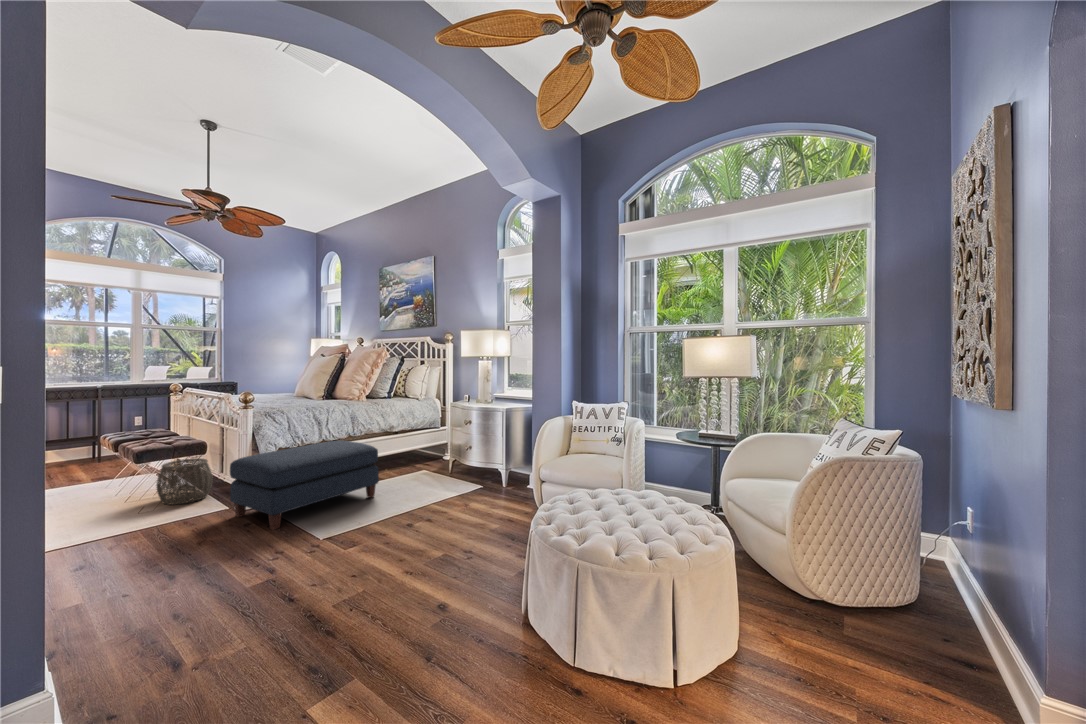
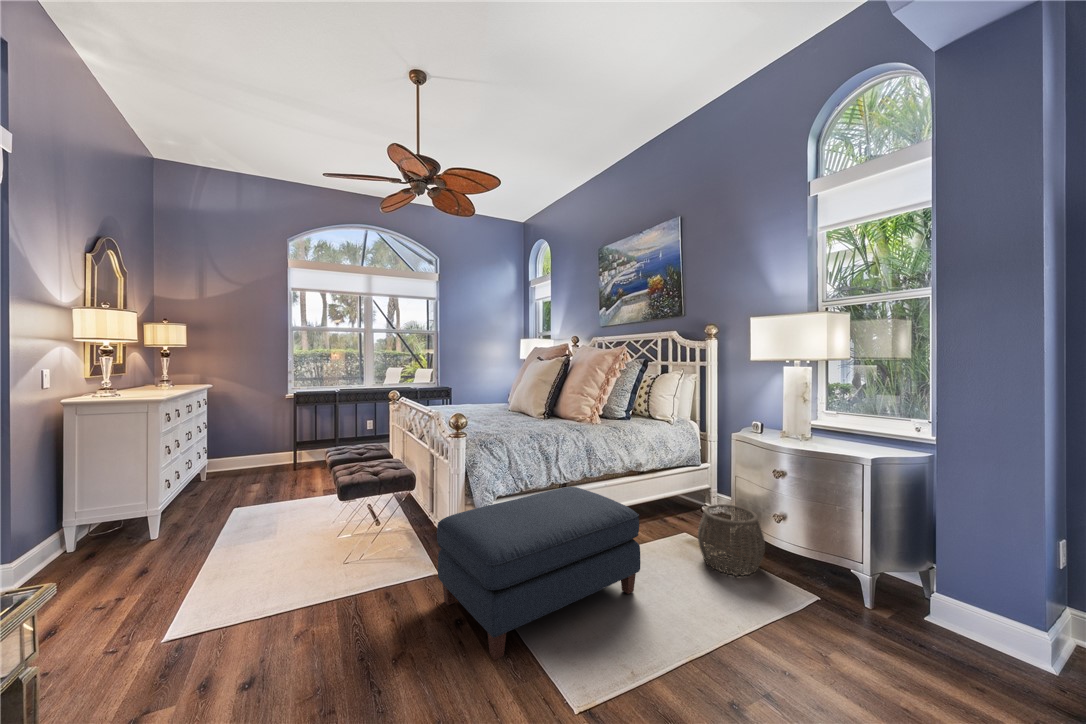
woven basket: present [156,458,213,505] -> present [698,504,765,576]

